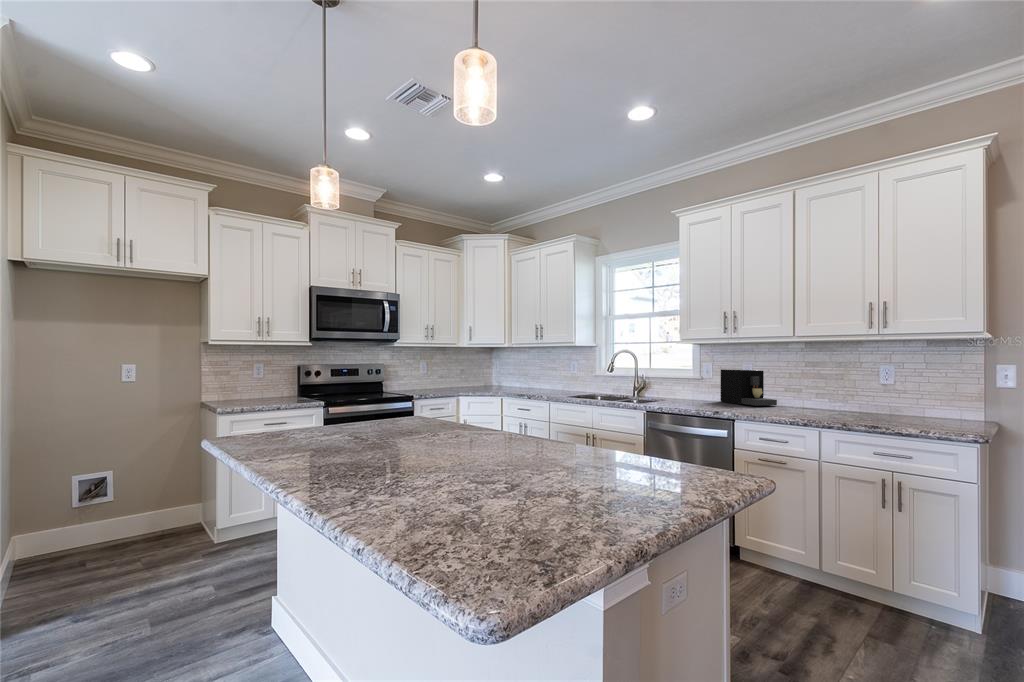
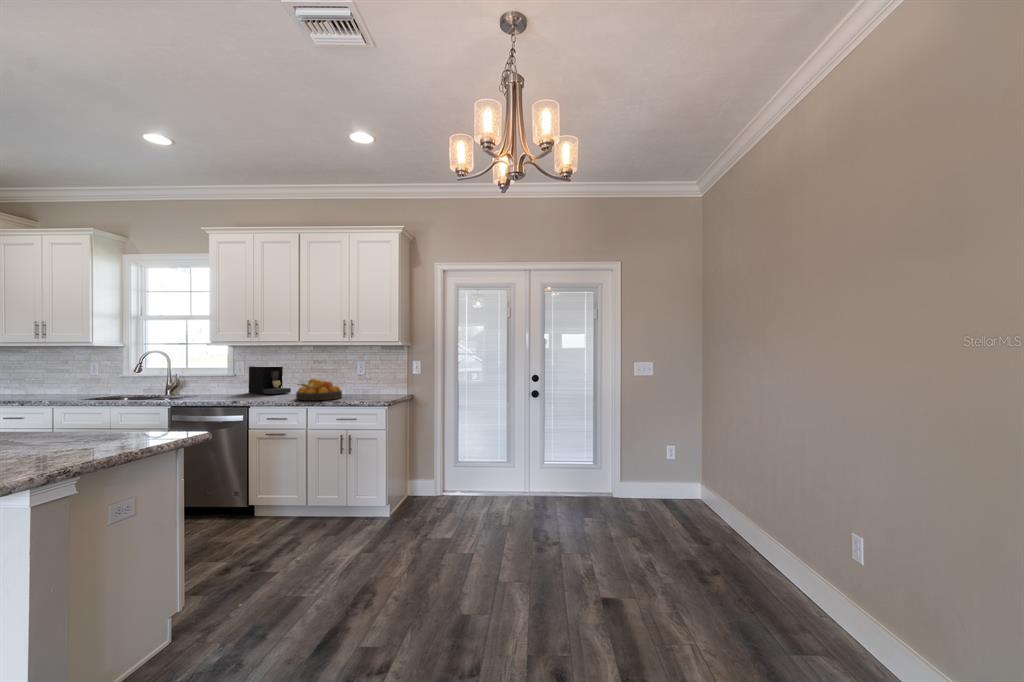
fruit bowl: none [797,389,871,421] -> present [296,379,342,400]

